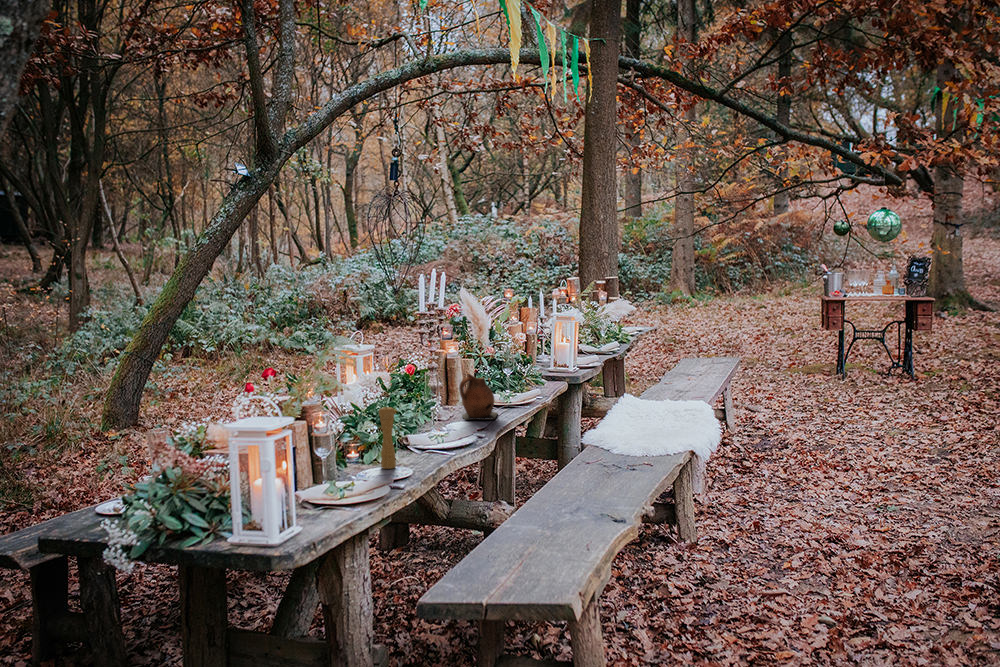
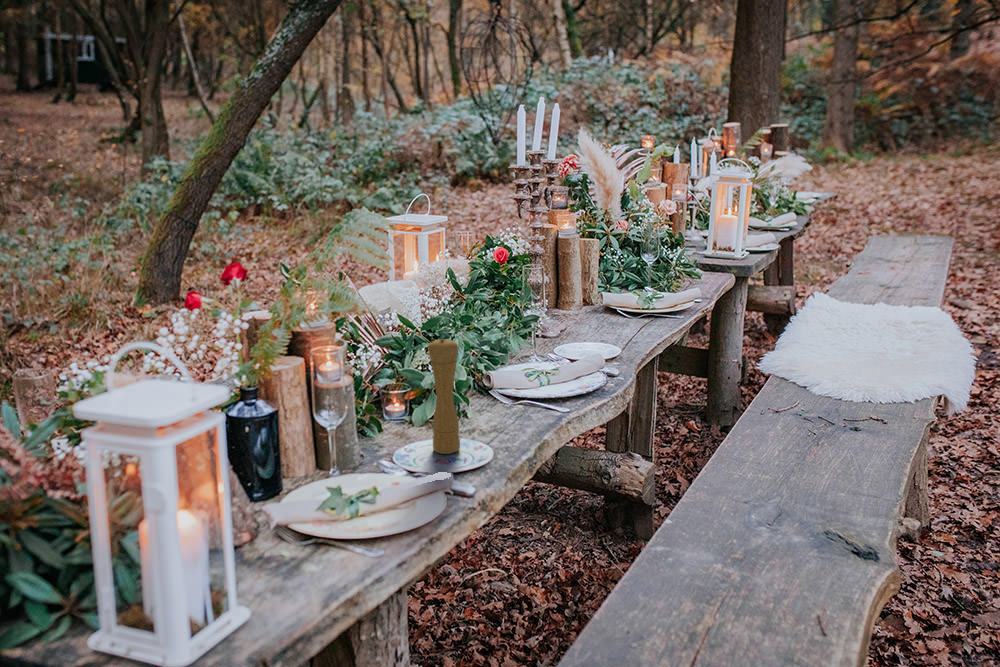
ceramic pitcher: present [459,373,498,420] -> none [578,263,638,342]

